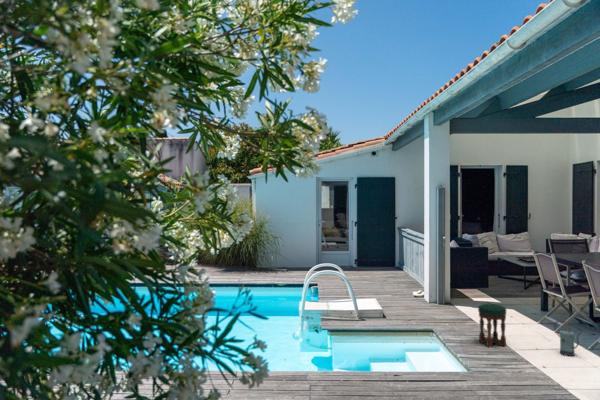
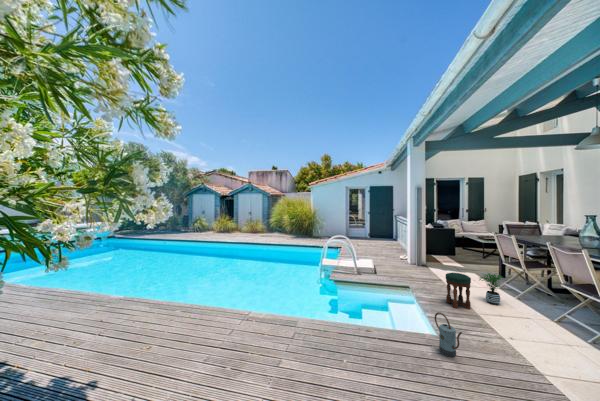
potted plant: none [514,300,545,340] -> present [480,273,501,305]
watering can: present [554,320,581,356] -> present [435,312,462,357]

